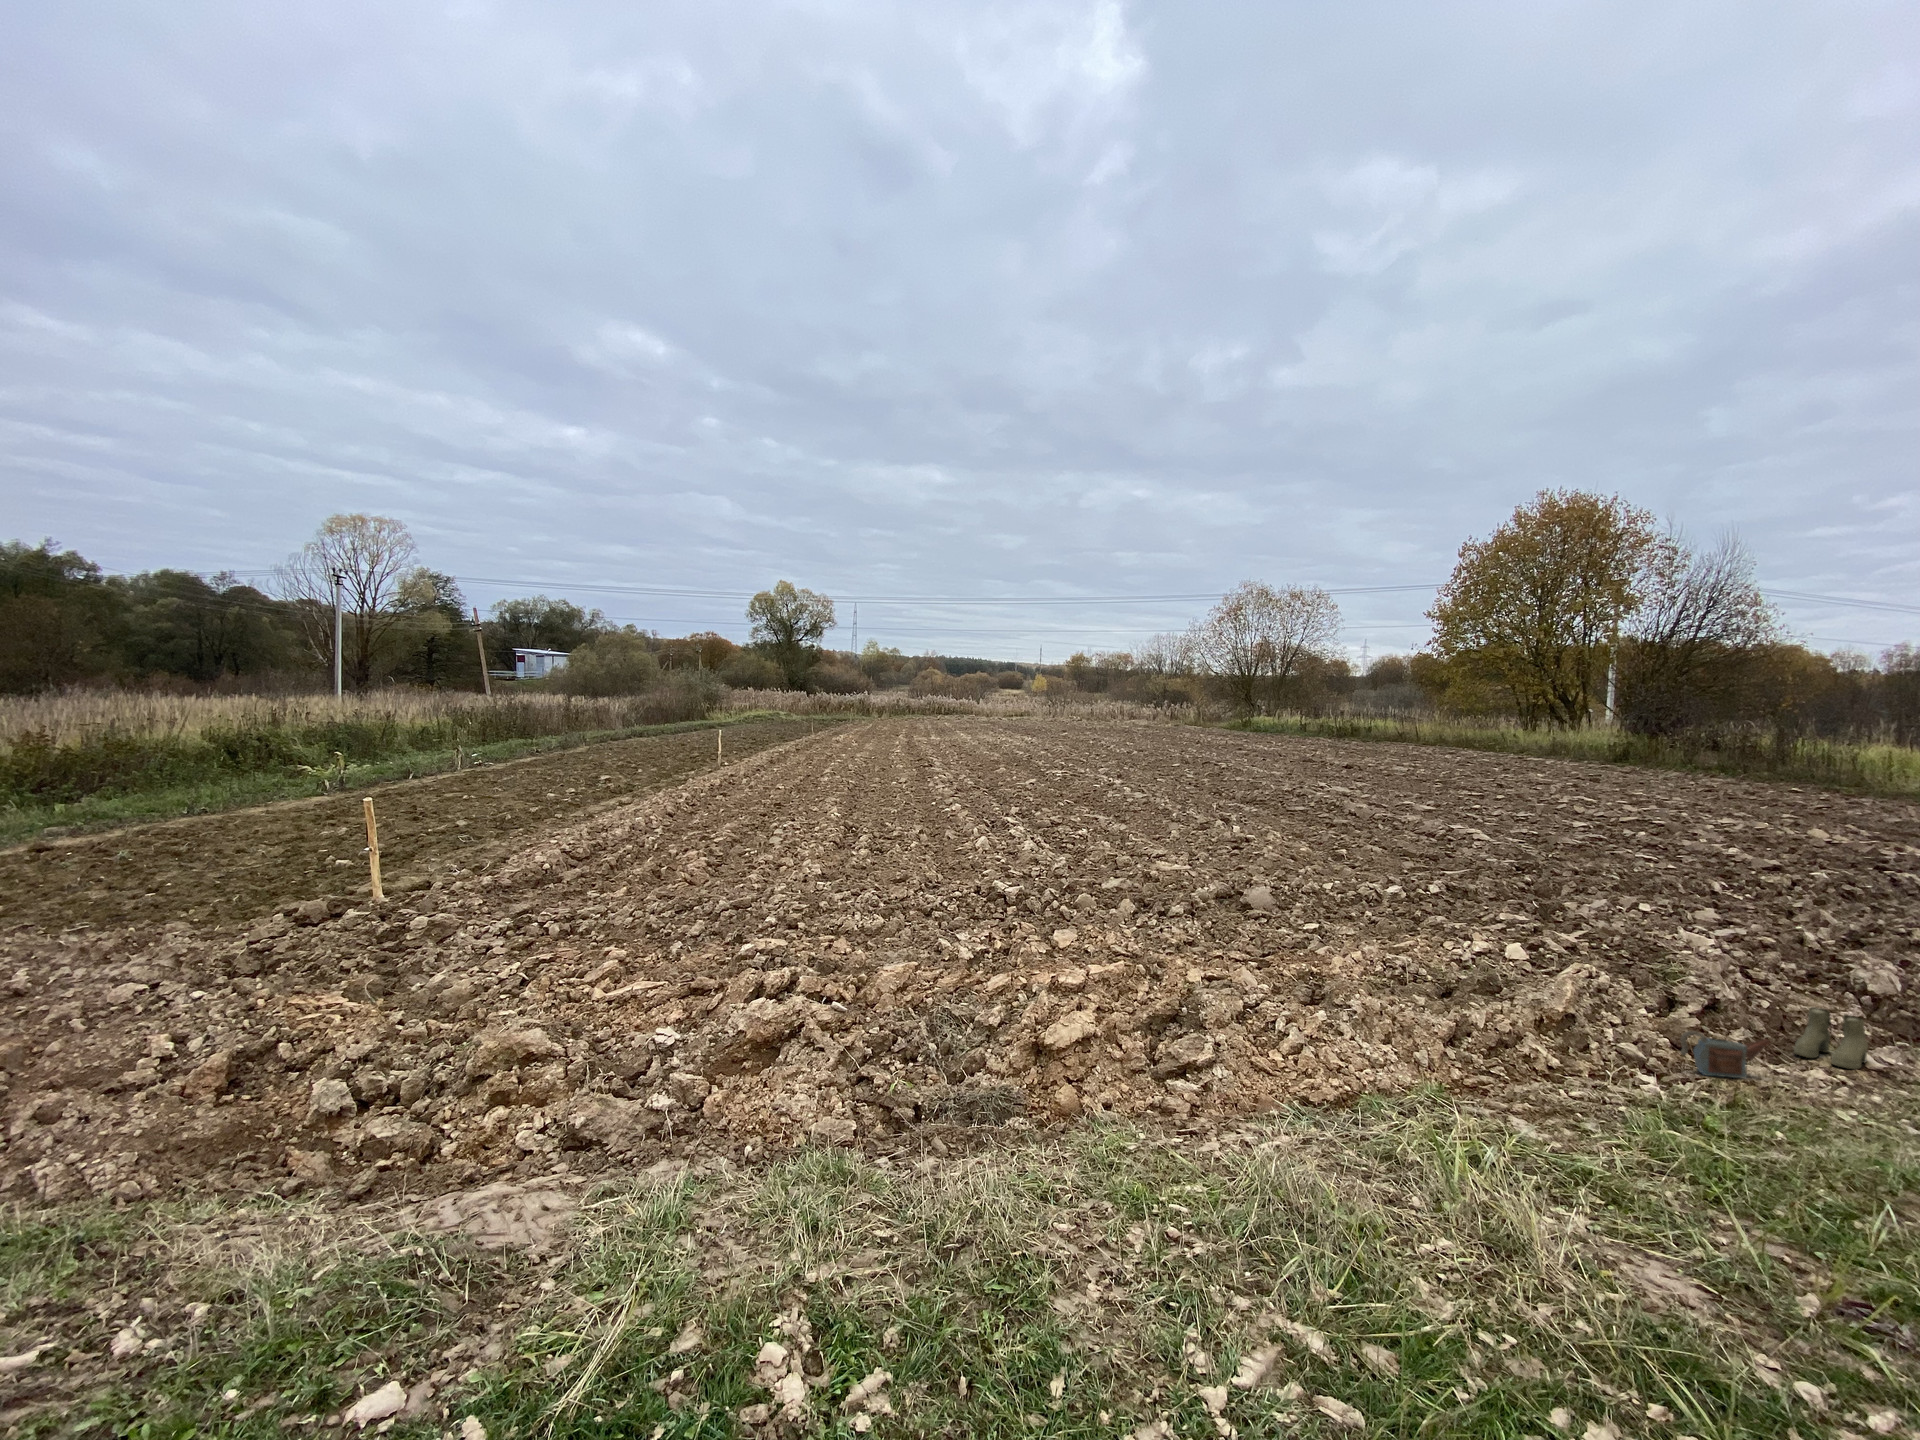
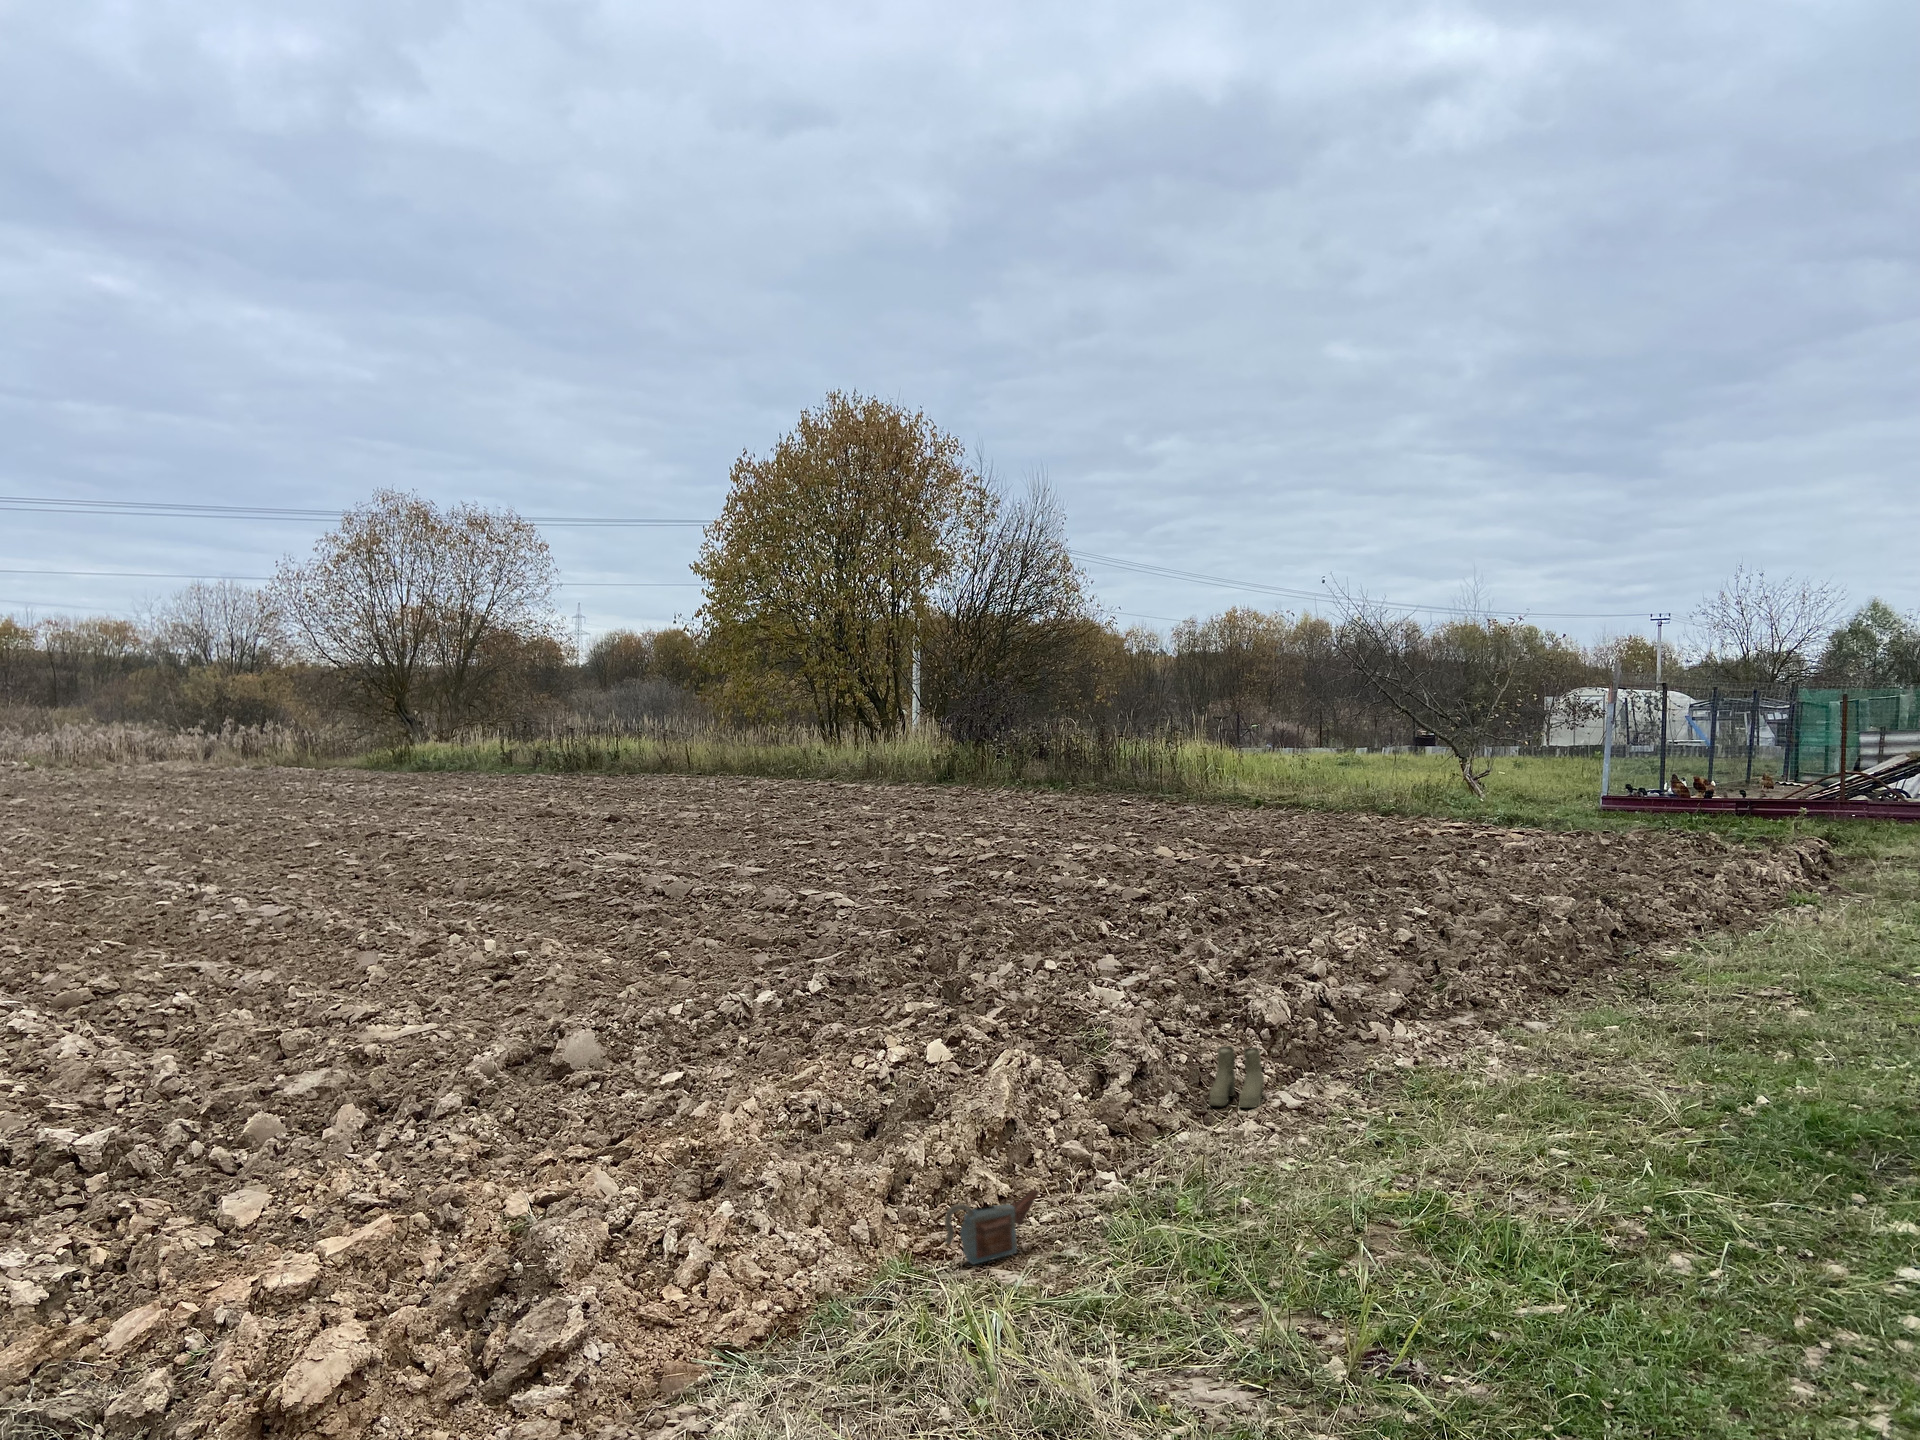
watering can: present [1680,1030,1770,1078] -> present [945,1189,1039,1264]

